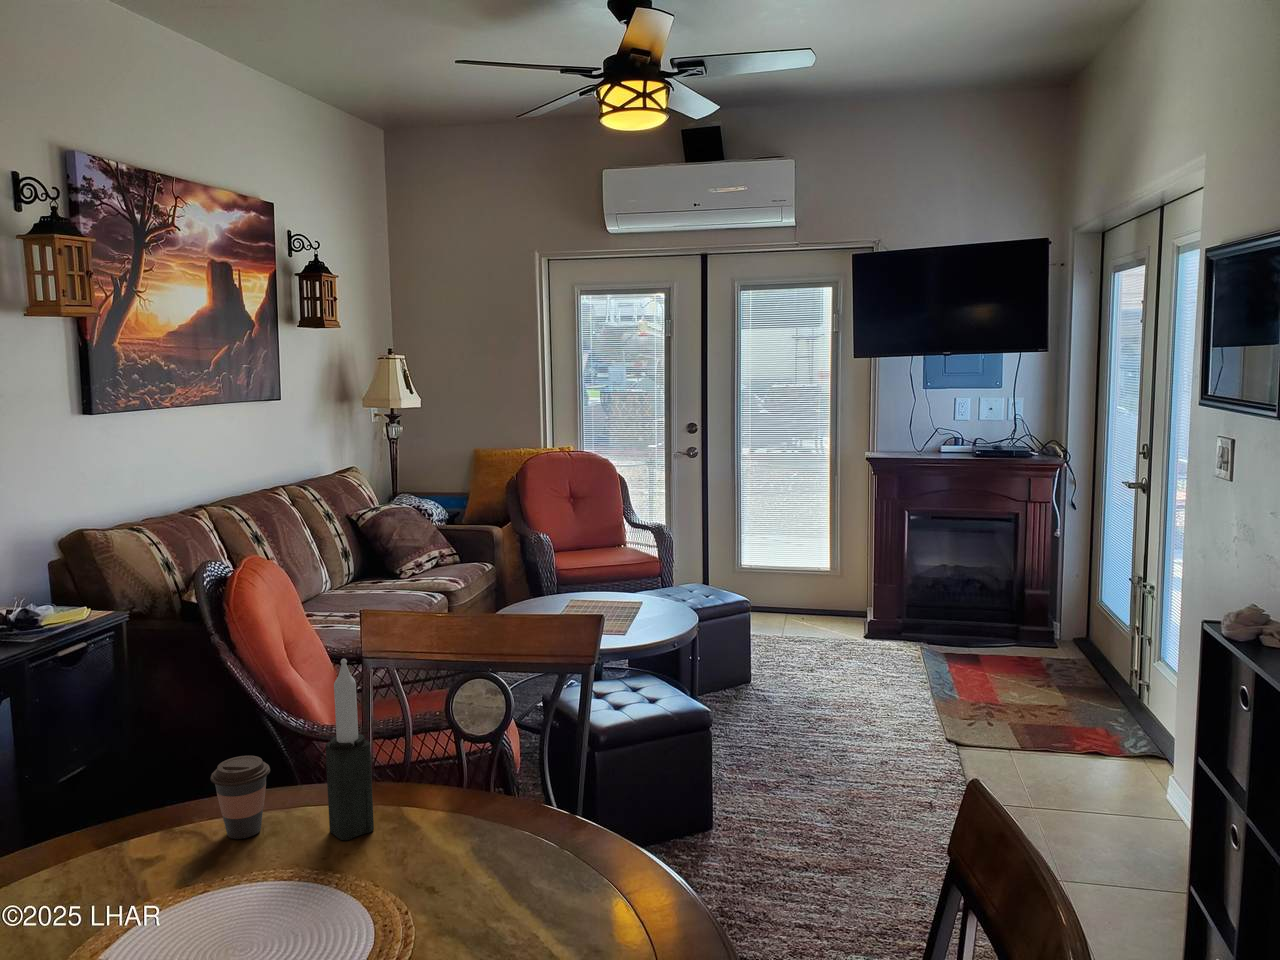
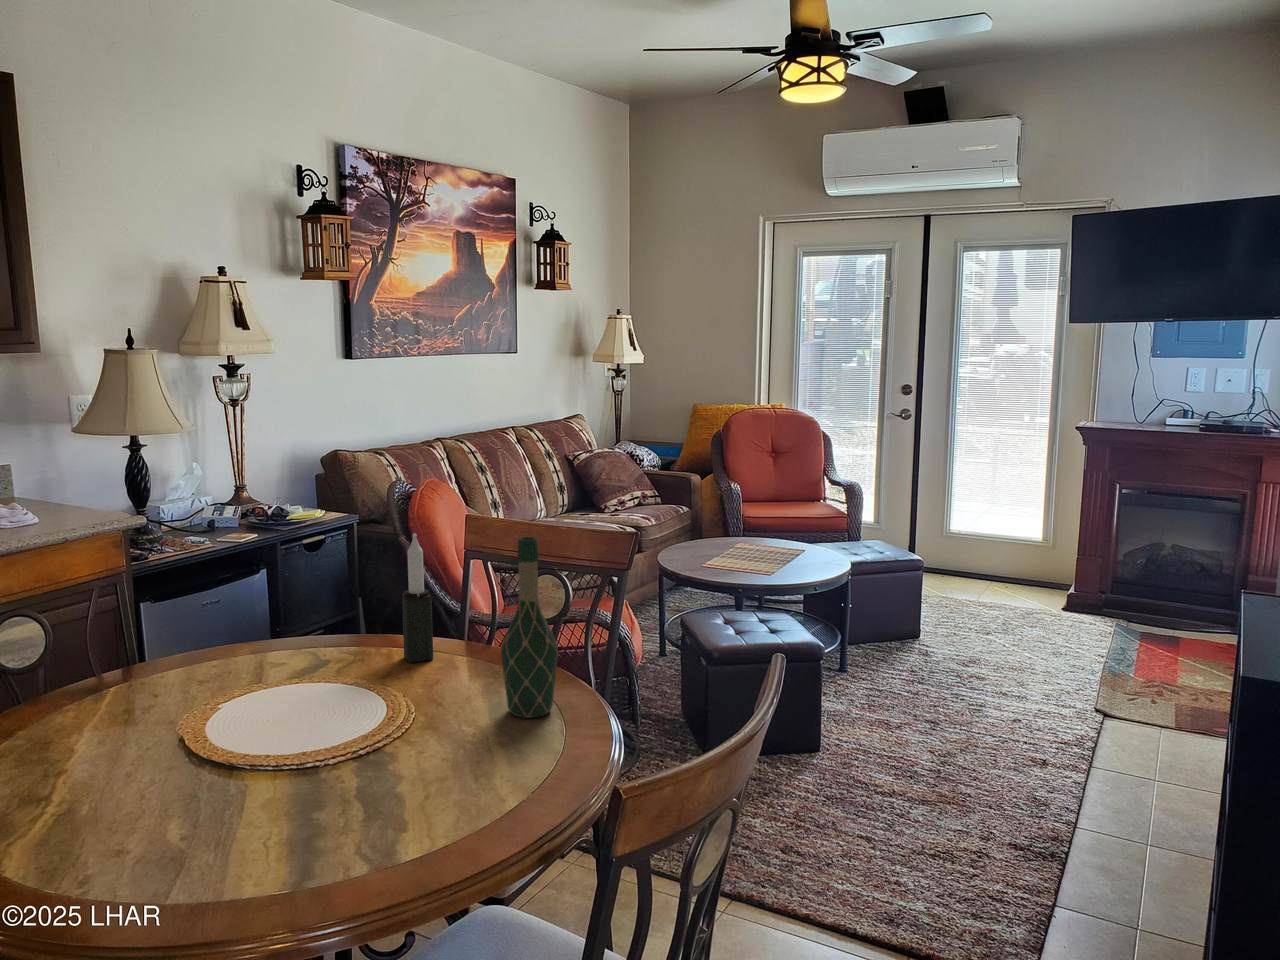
wine bottle: none [527,658,606,912] -> present [501,537,558,718]
coffee cup: present [210,756,270,839] -> none [329,598,370,653]

